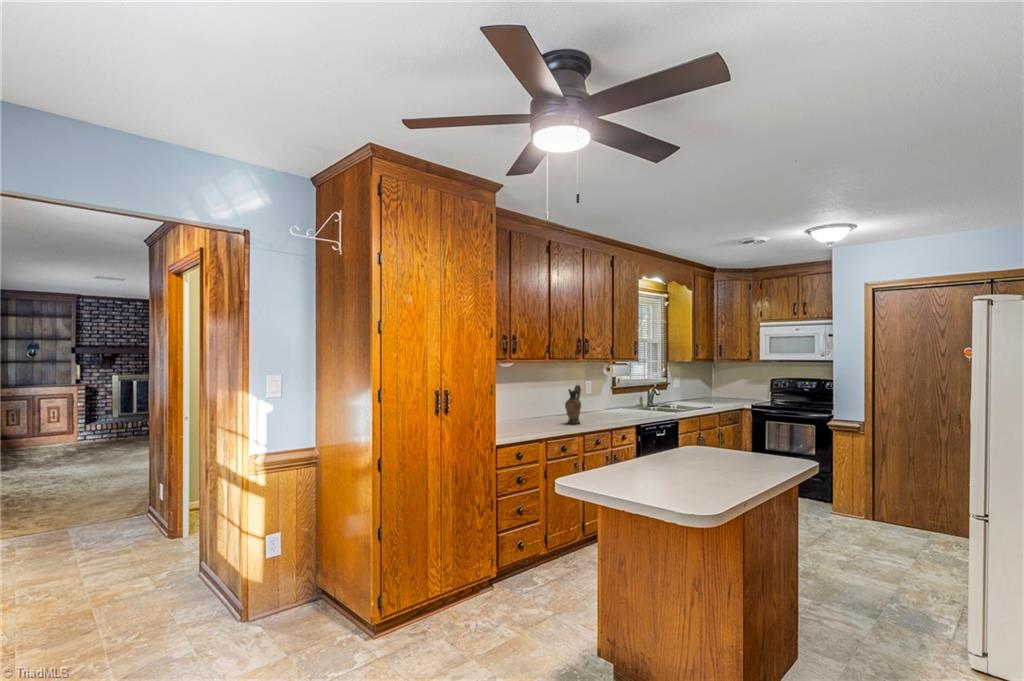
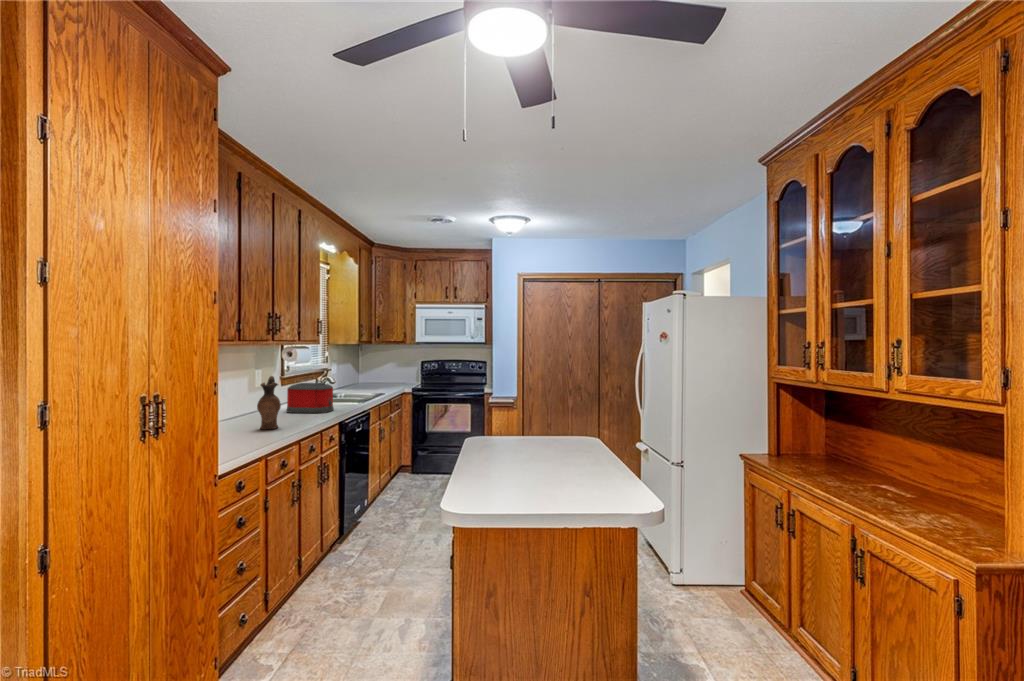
toaster: none [607,392,642,418] -> present [286,383,334,413]

